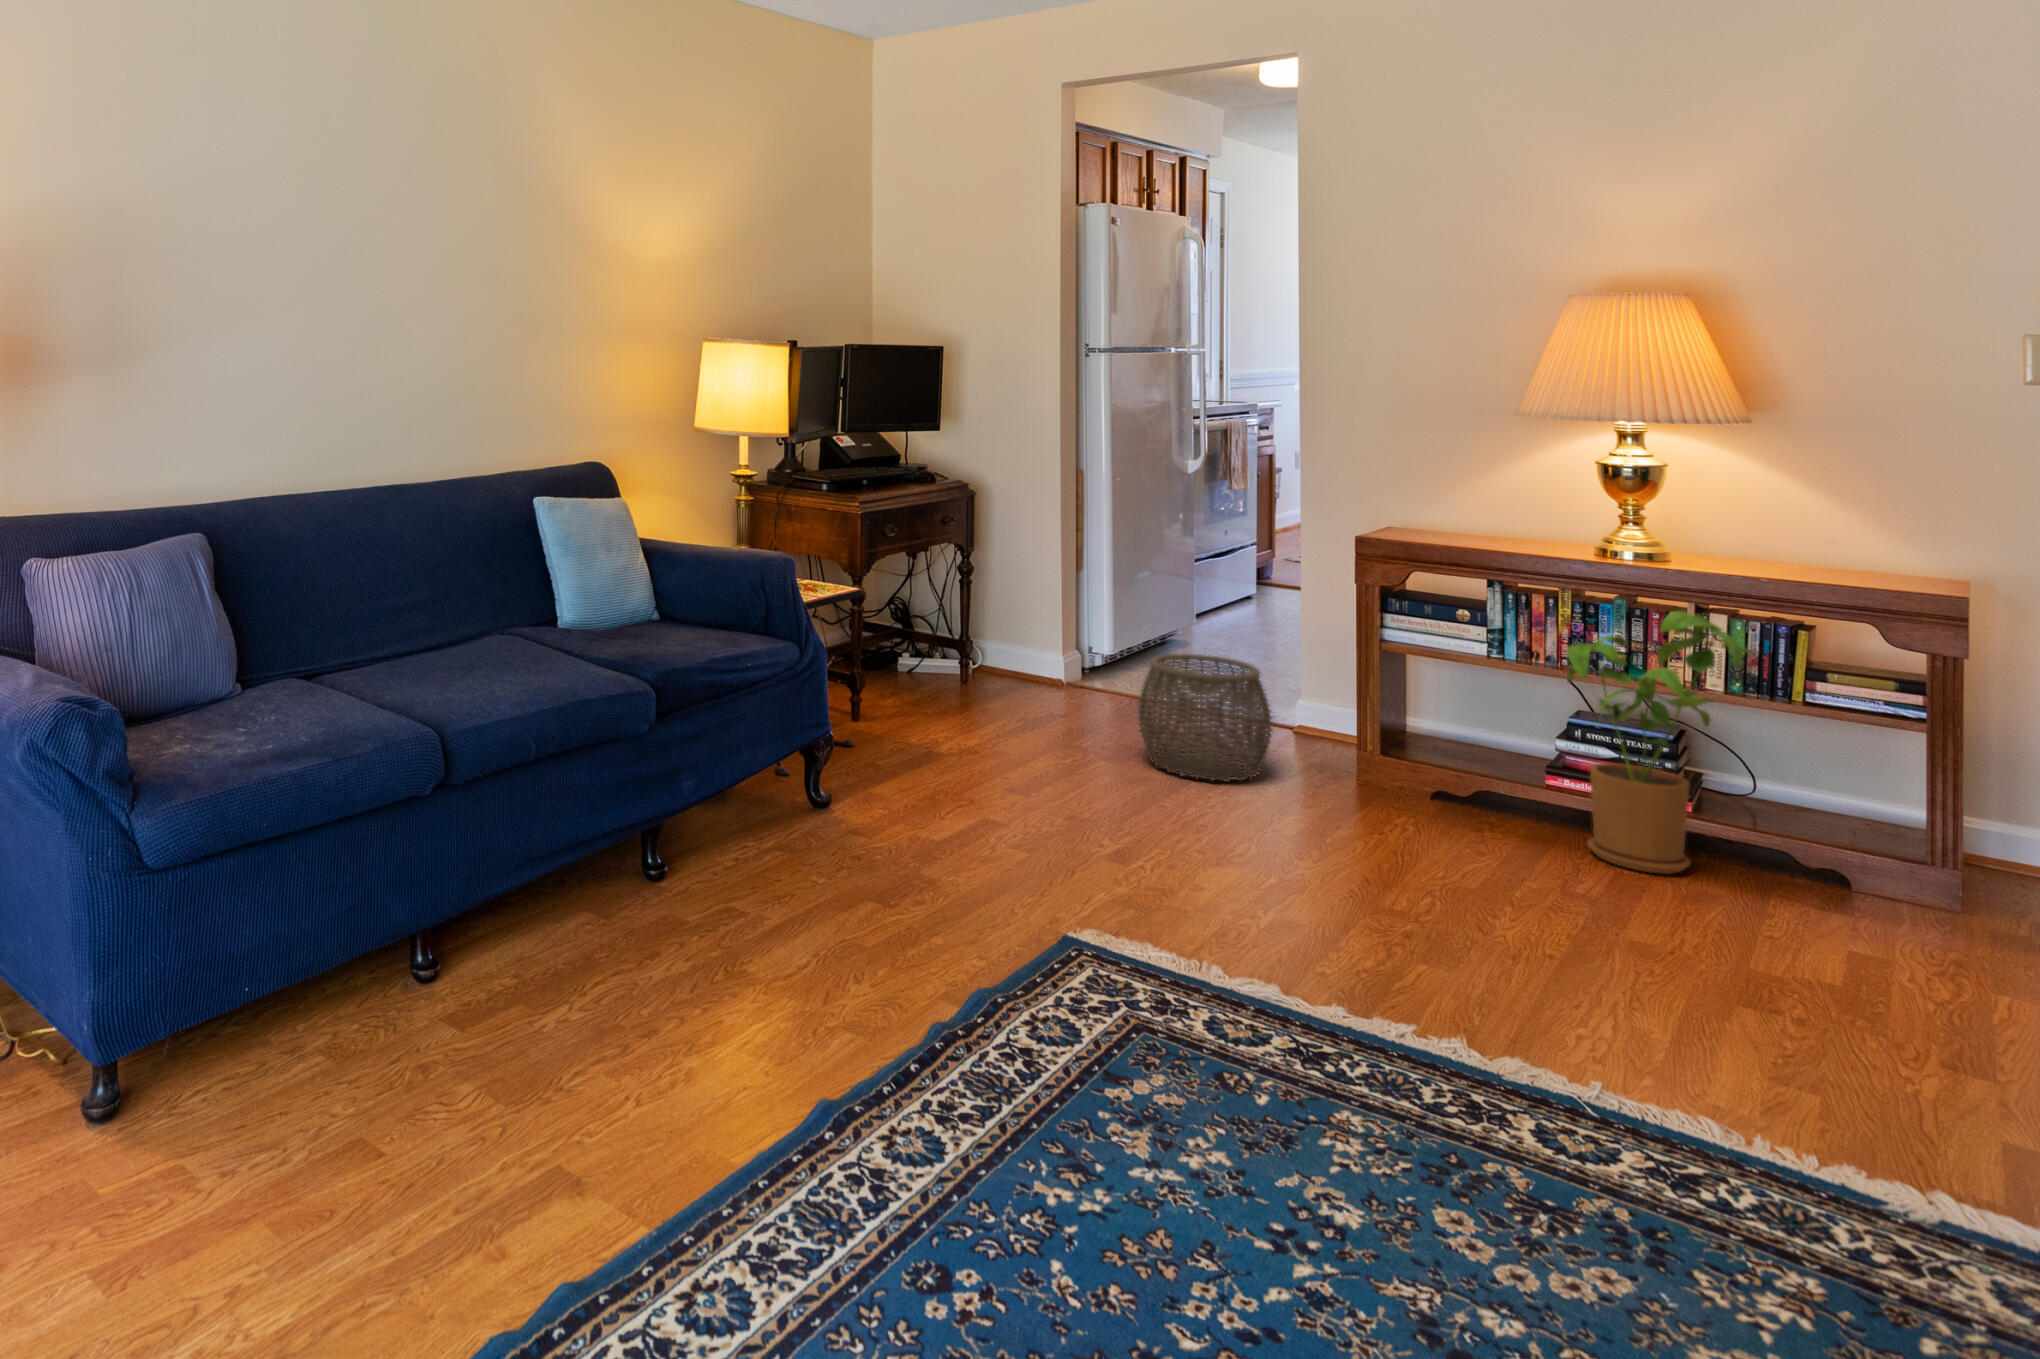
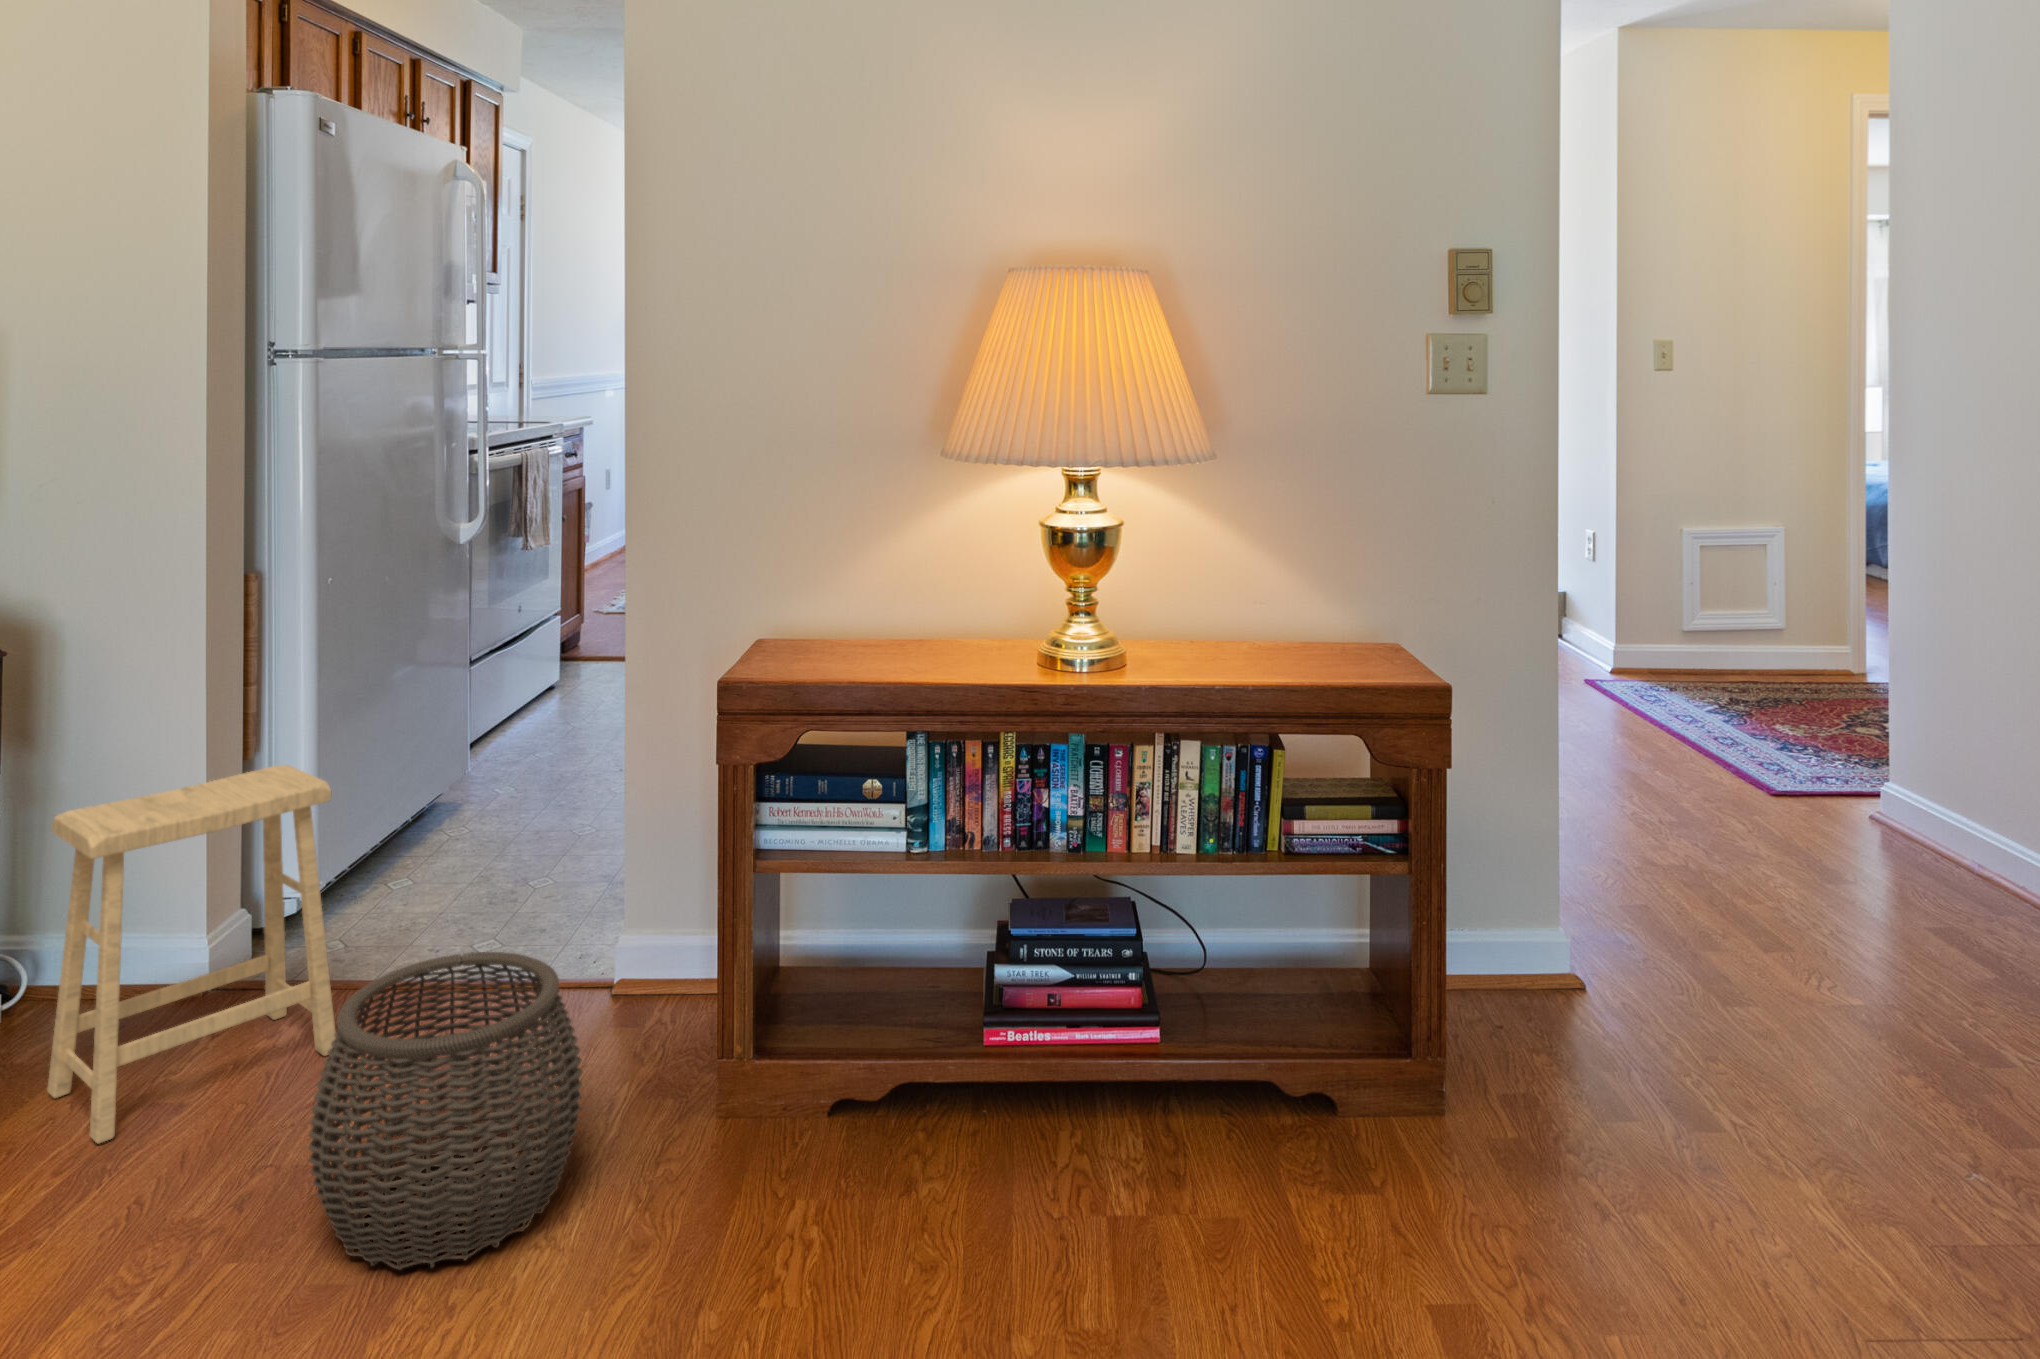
footstool: none [1002,566,1135,715] -> present [47,765,336,1144]
house plant: present [1566,611,1751,874] -> none [1036,768,1266,1224]

